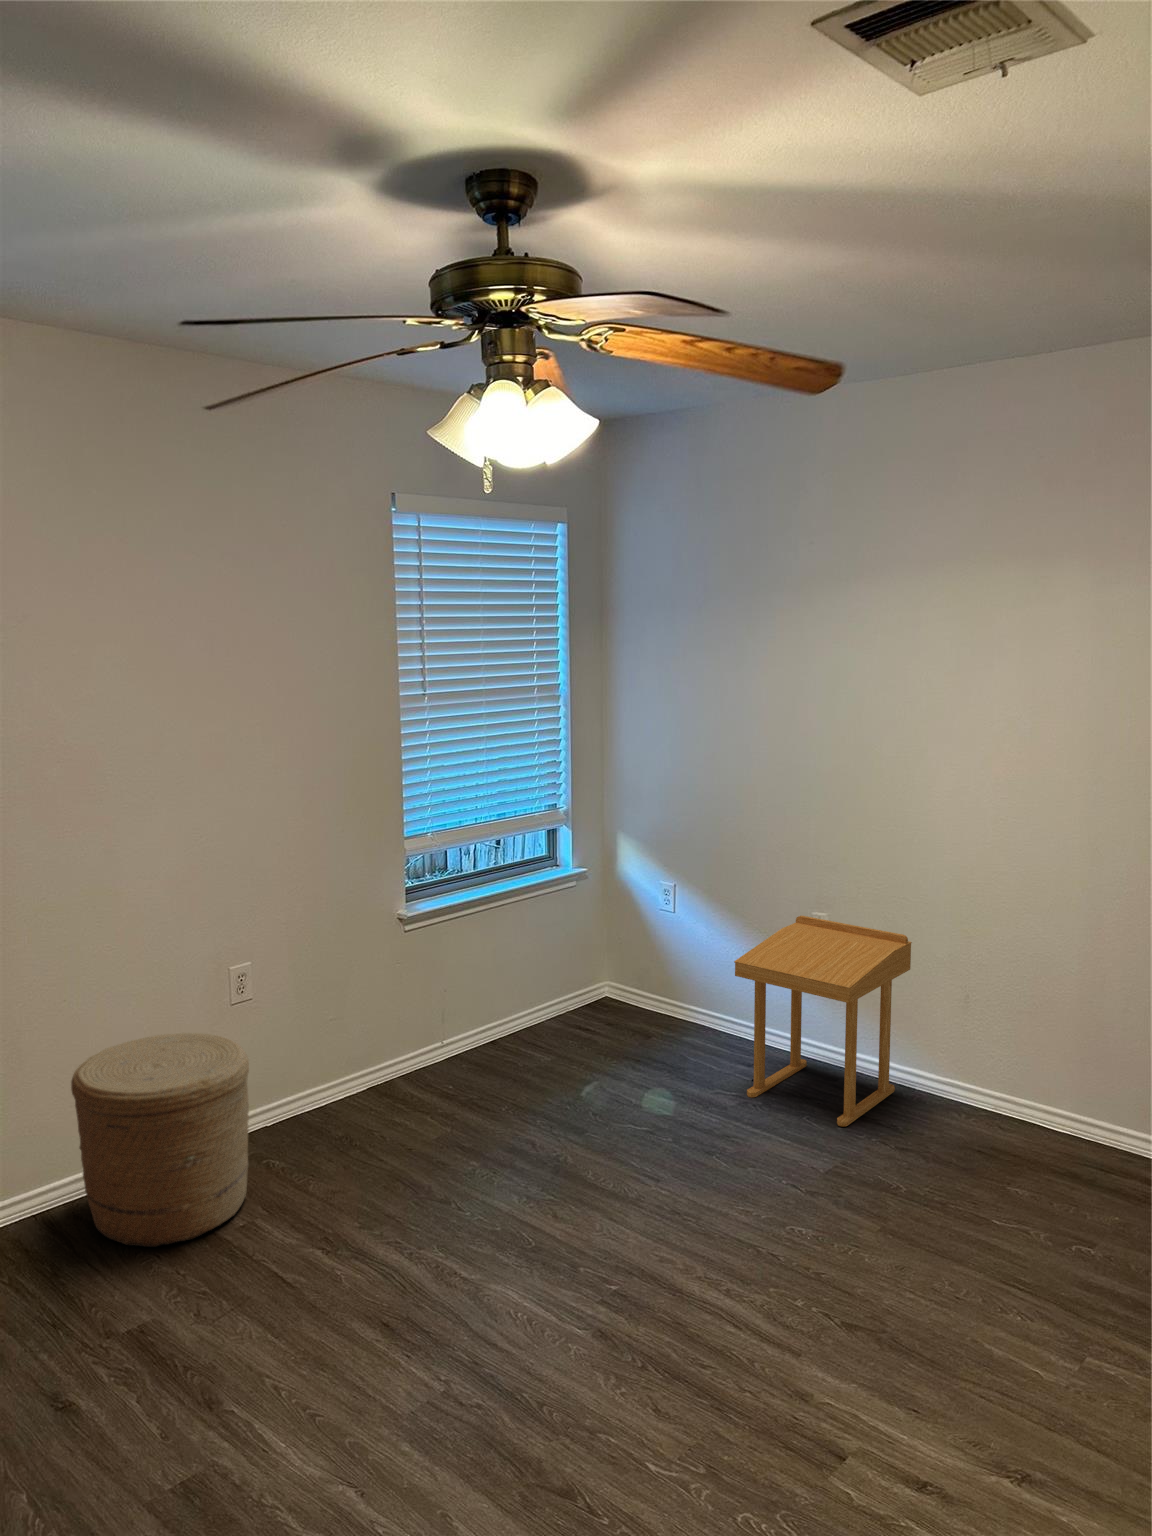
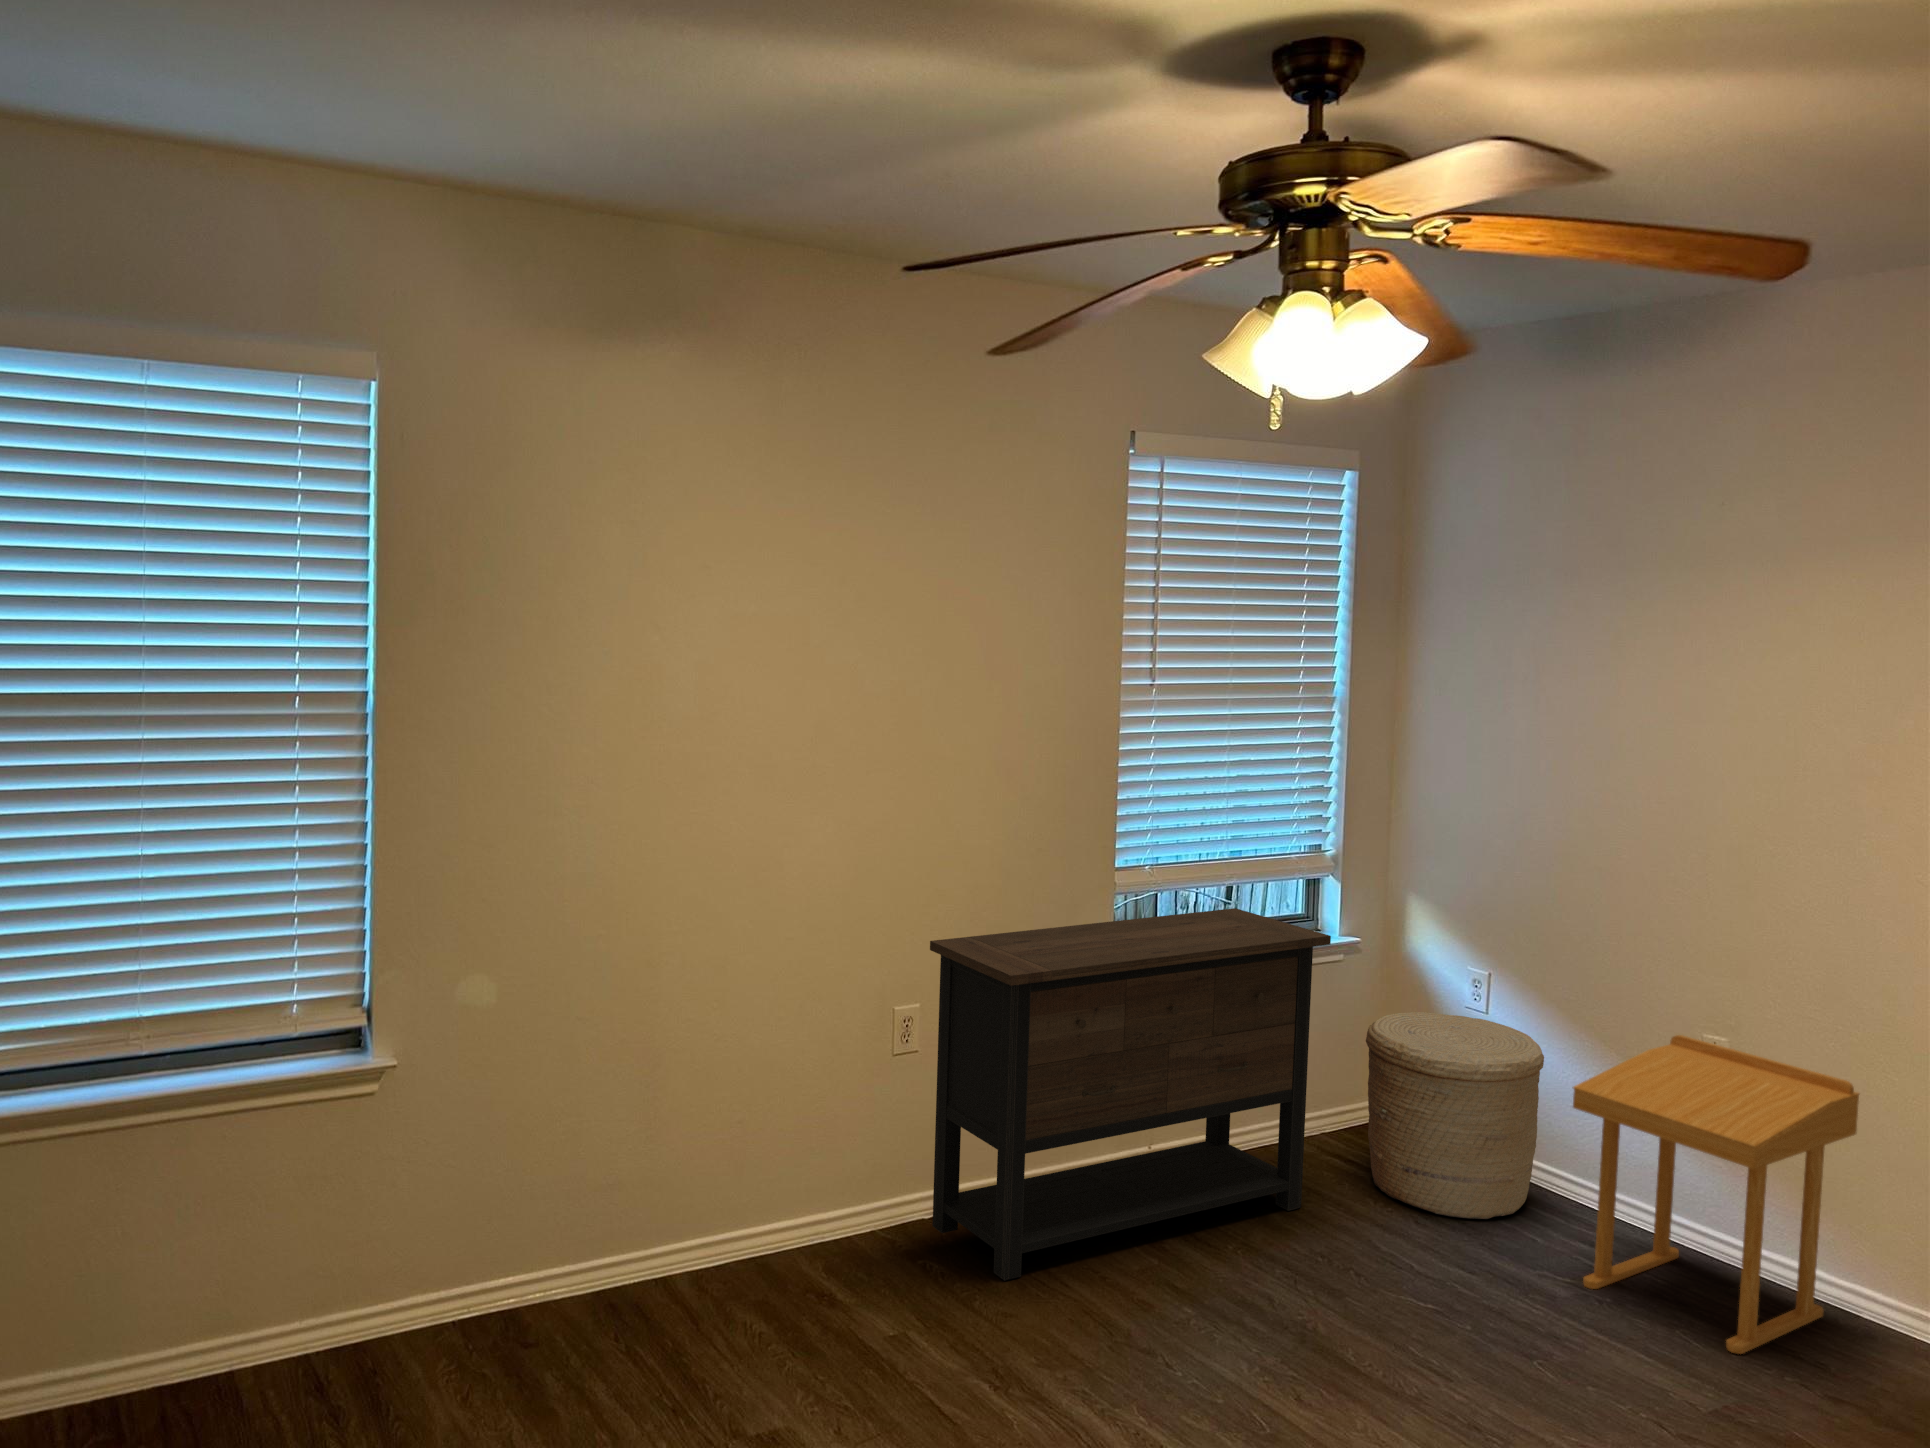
dresser: none [257,858,566,1164] -> present [930,908,1331,1281]
woven basket: present [71,1033,249,1247] -> present [1366,1012,1544,1219]

